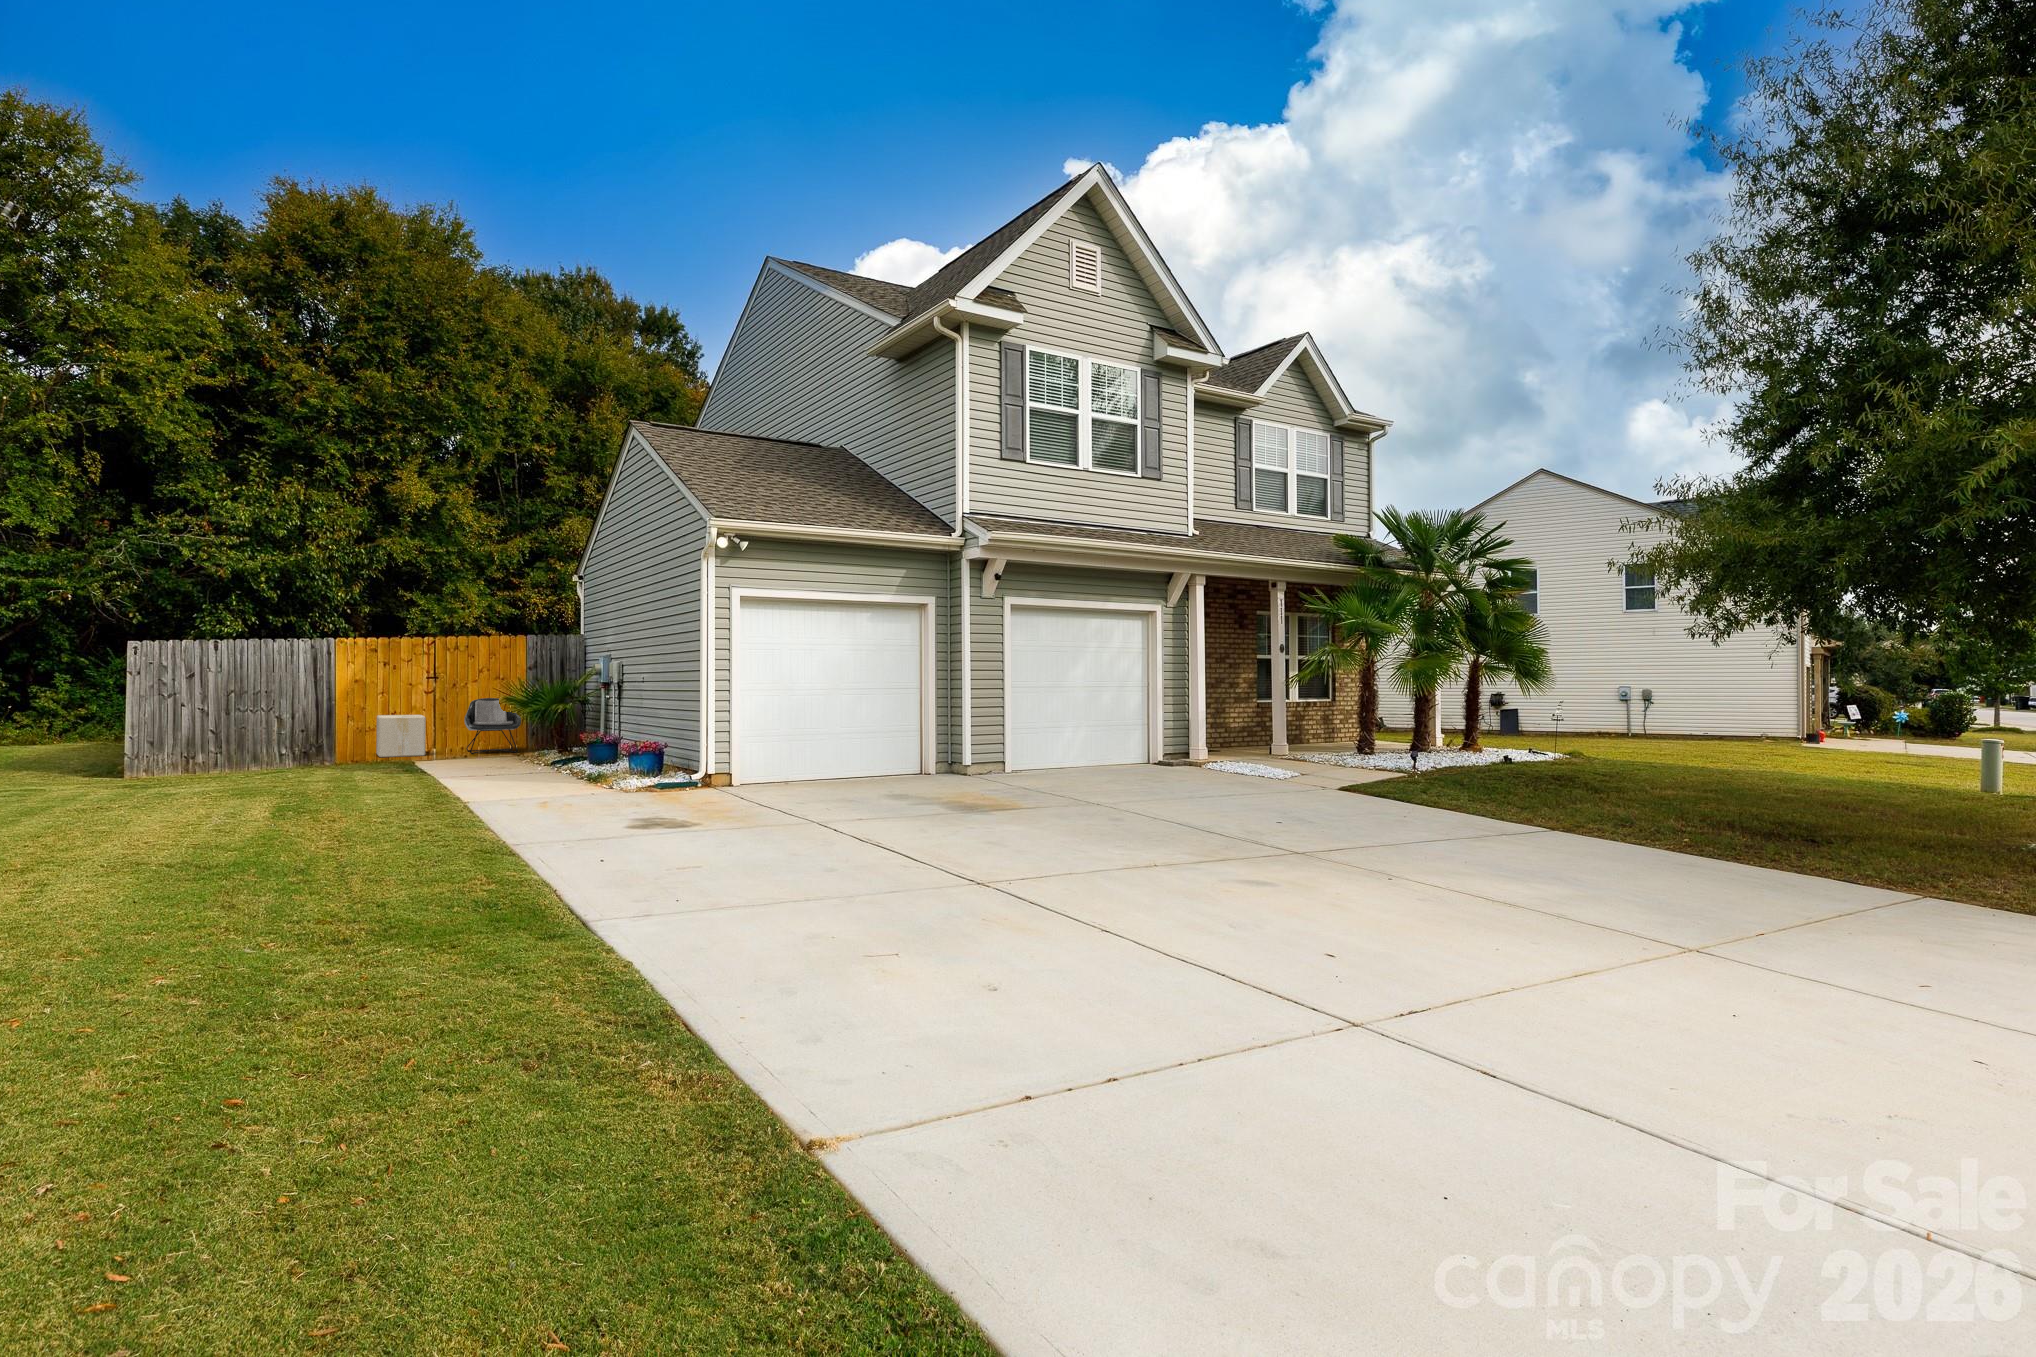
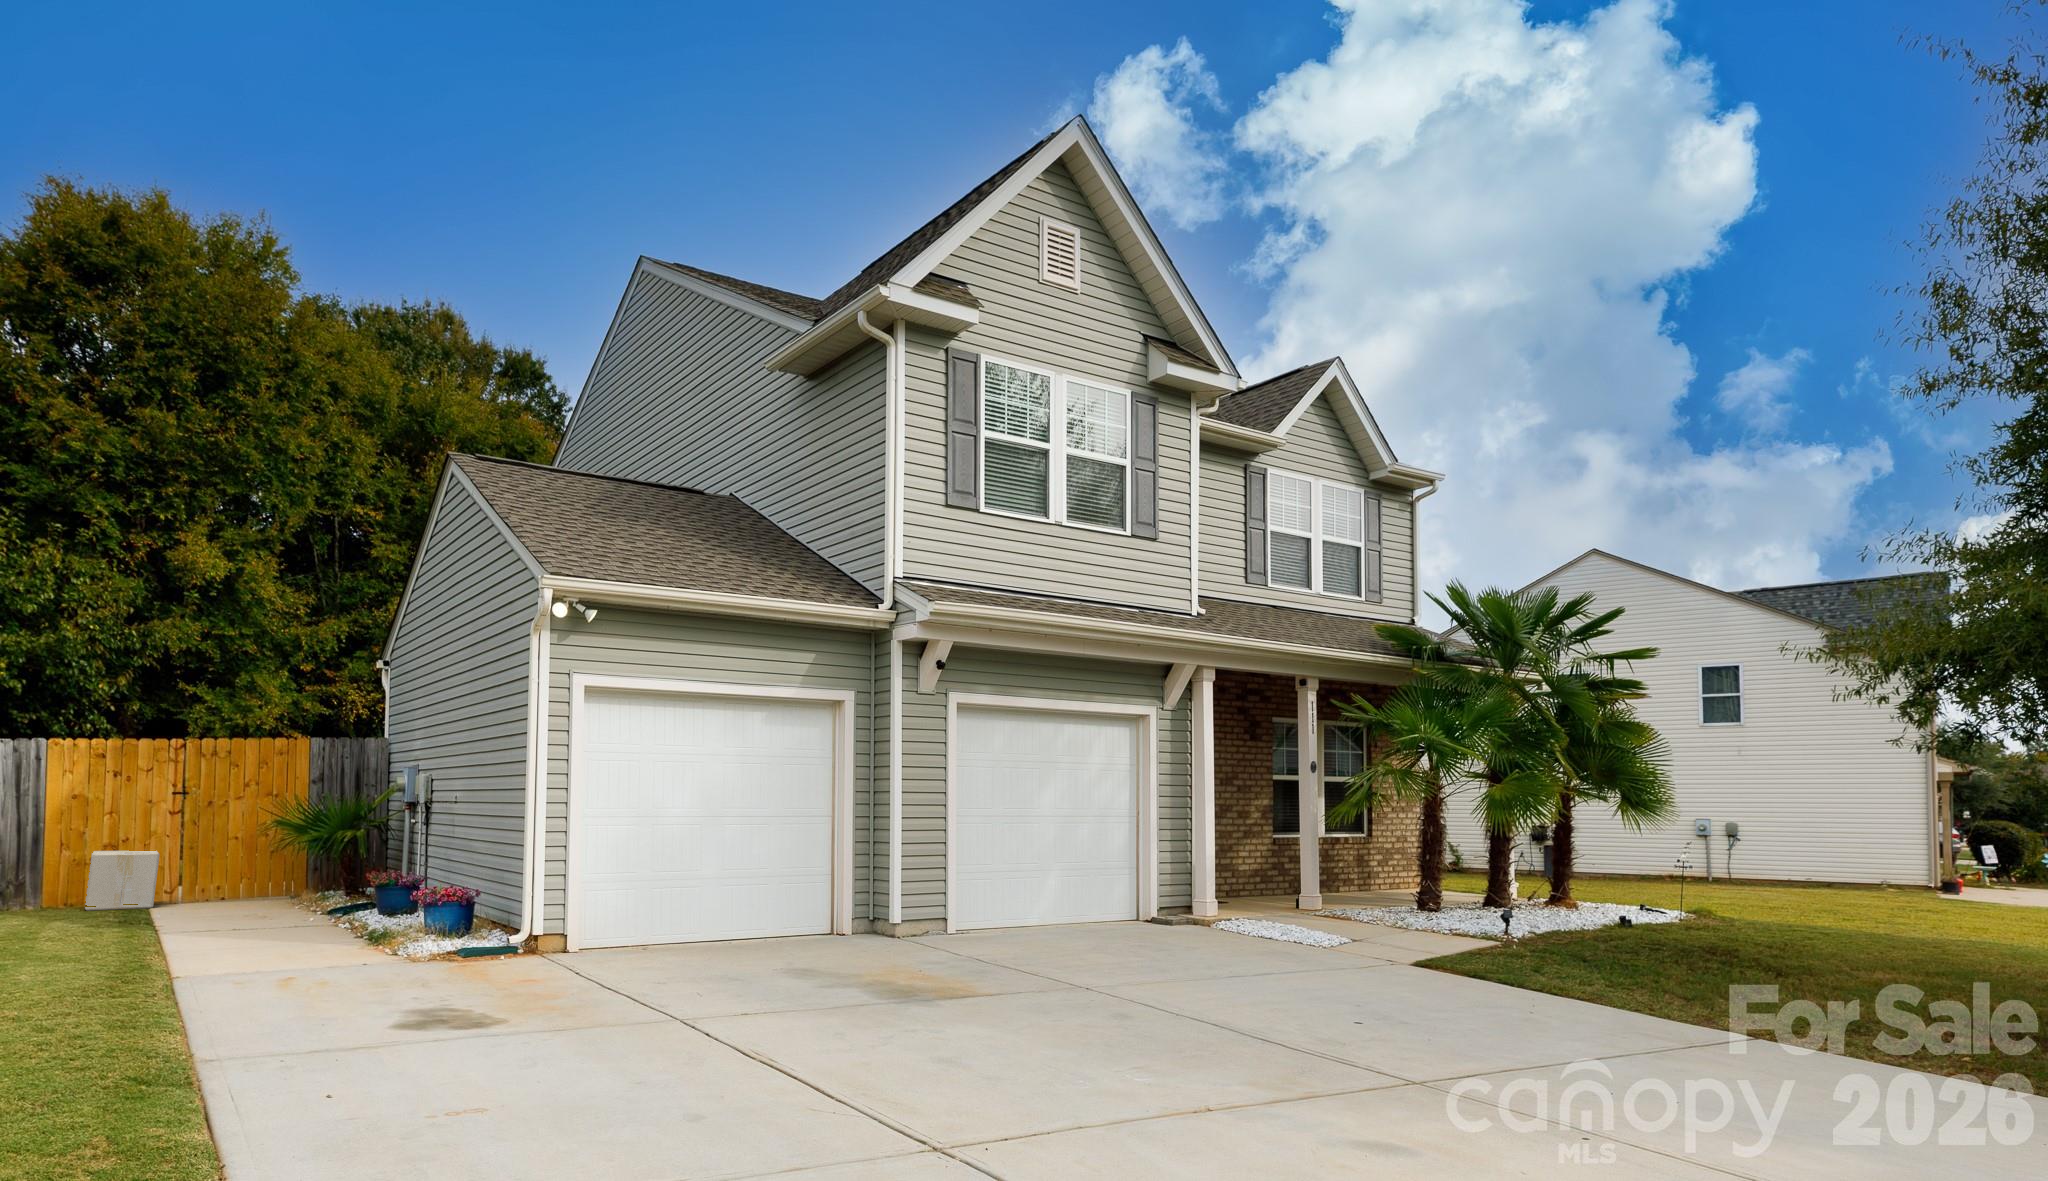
lounge chair: present [464,698,521,754] -> none [216,827,296,905]

